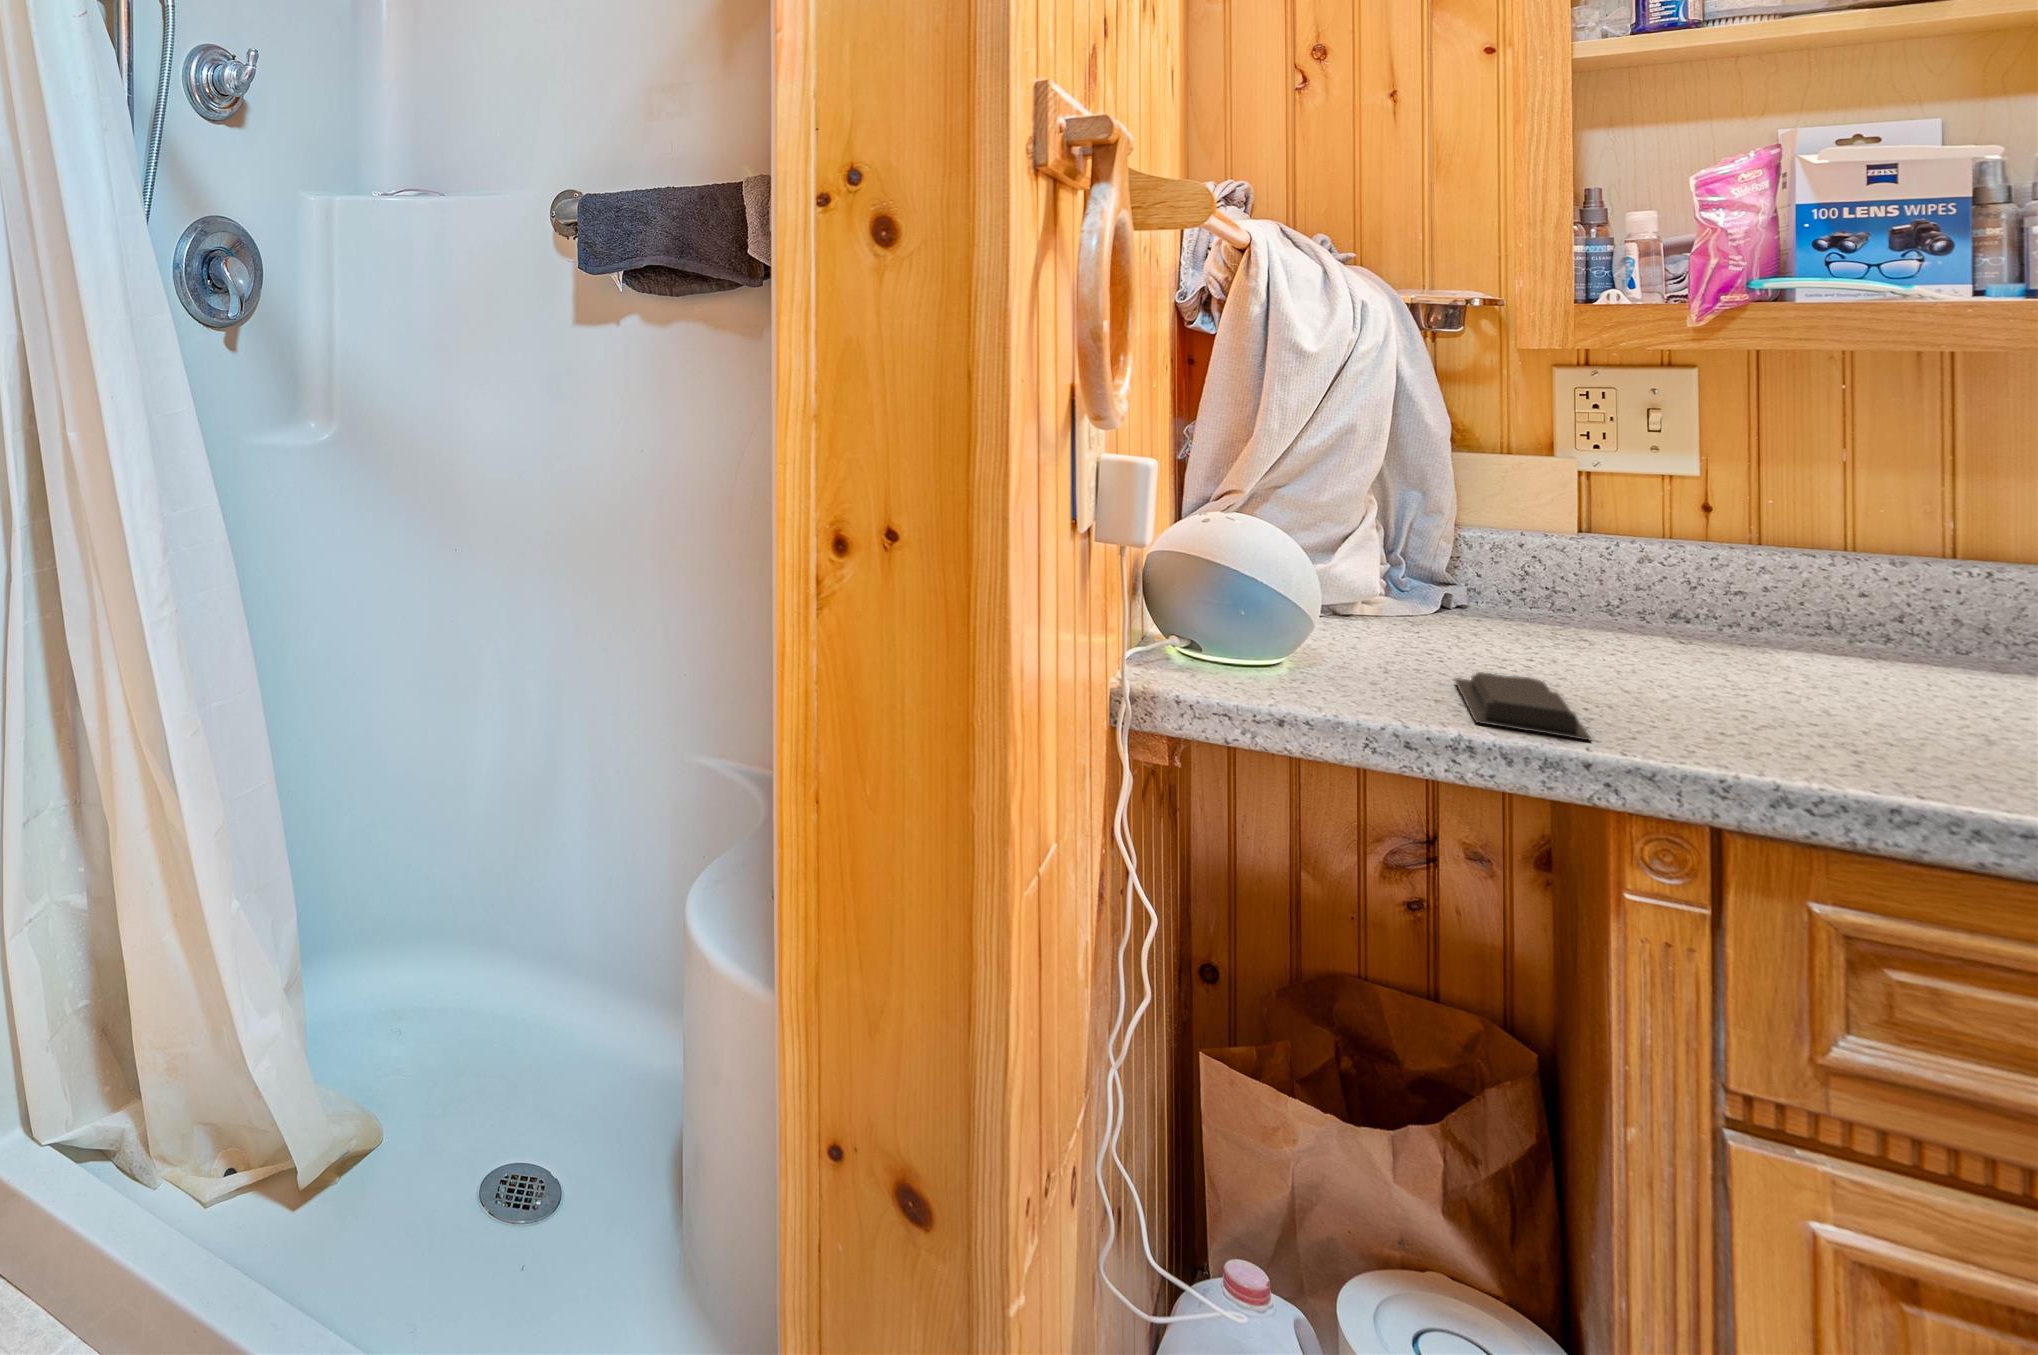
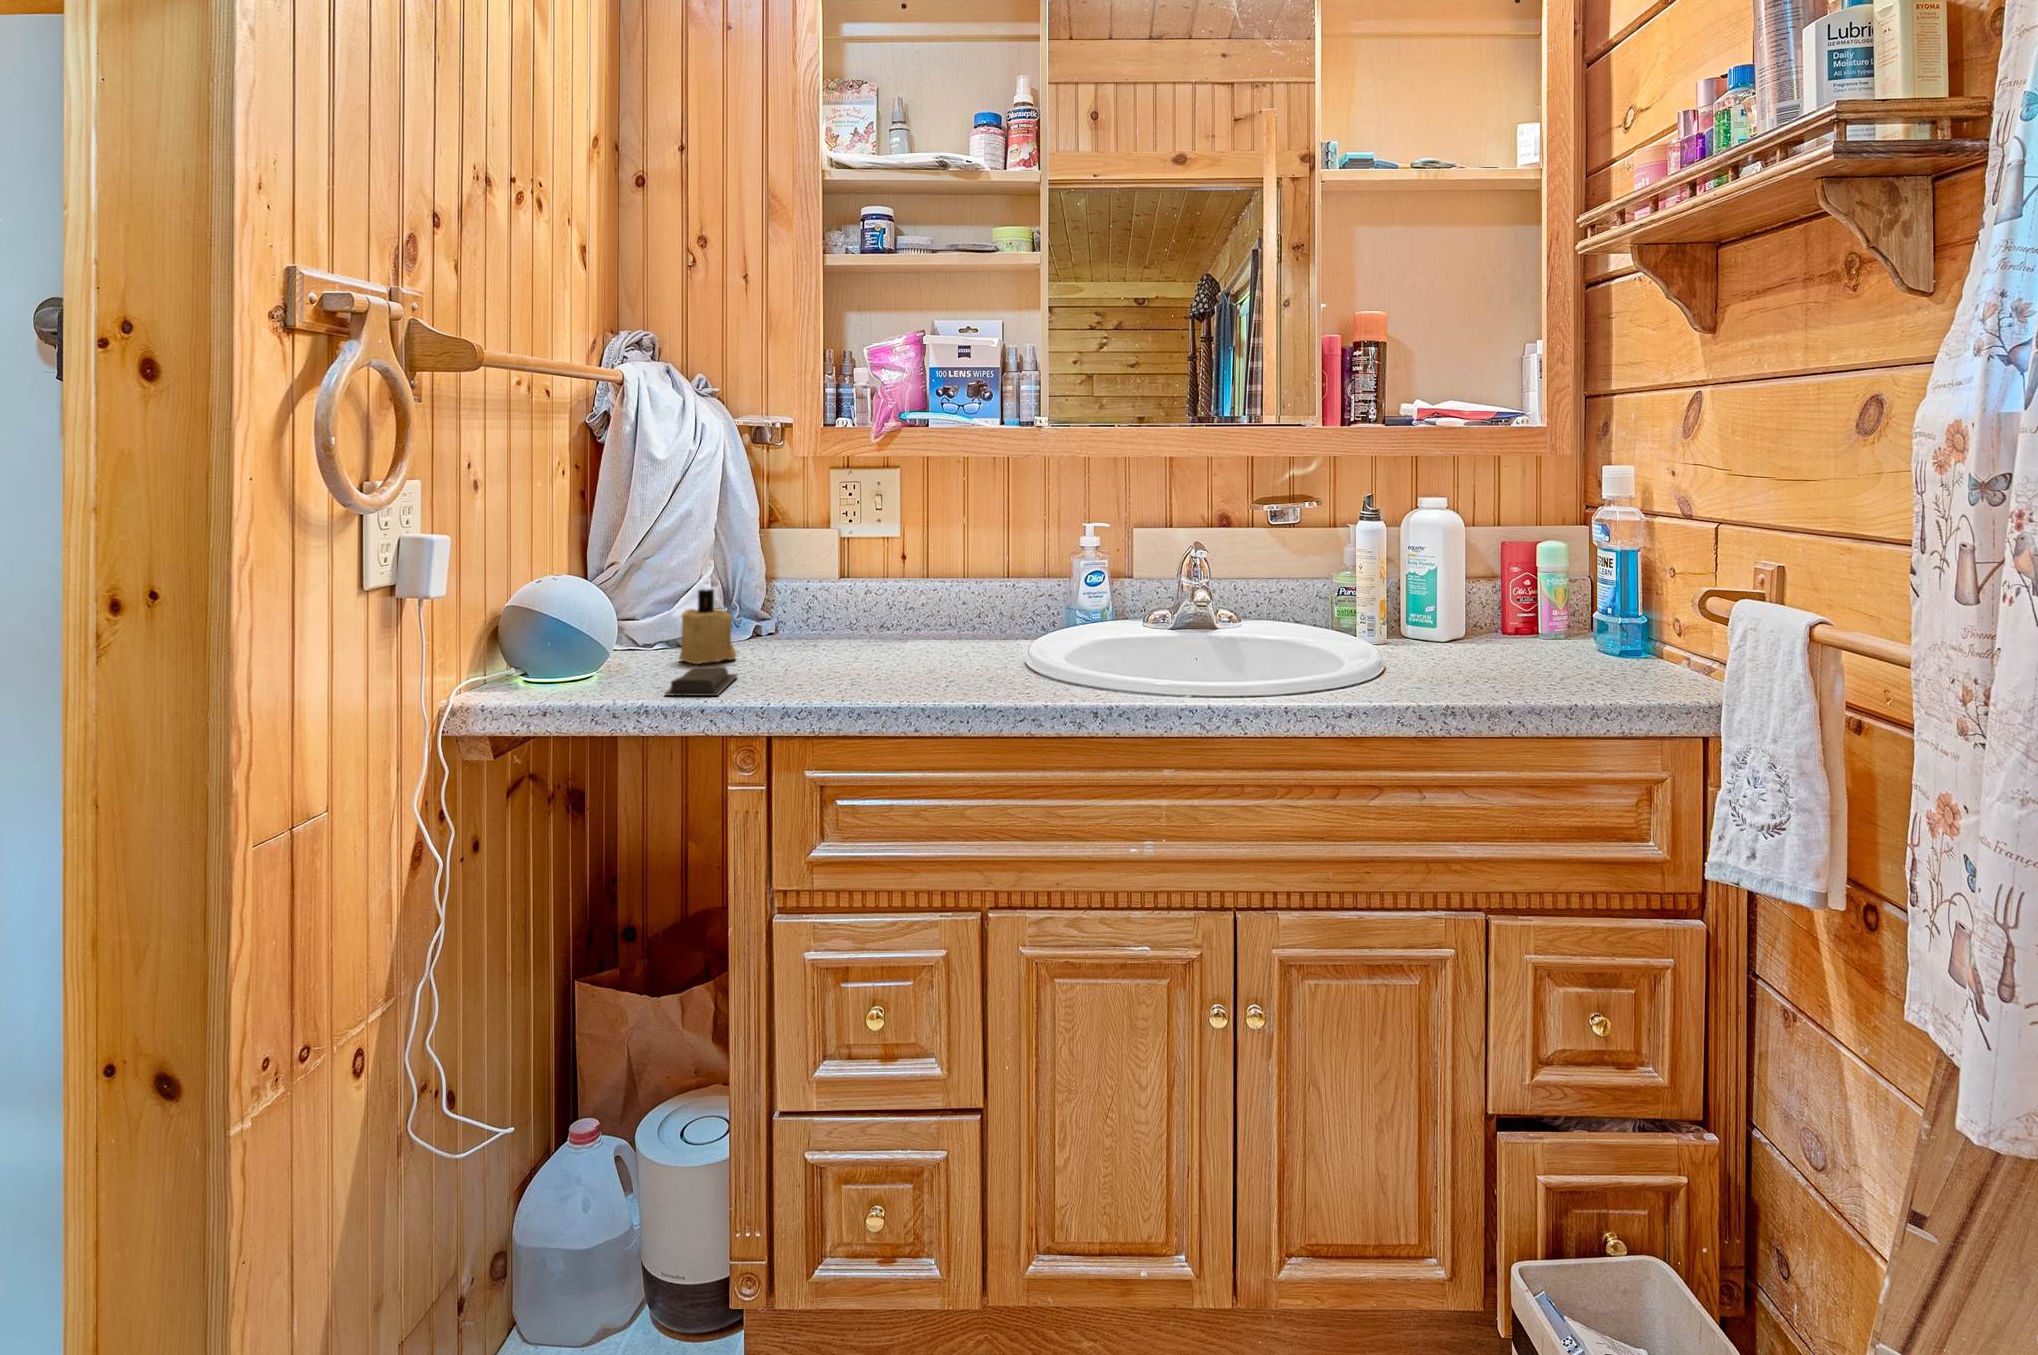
candle: none [1380,543,1486,656] -> present [679,589,736,664]

